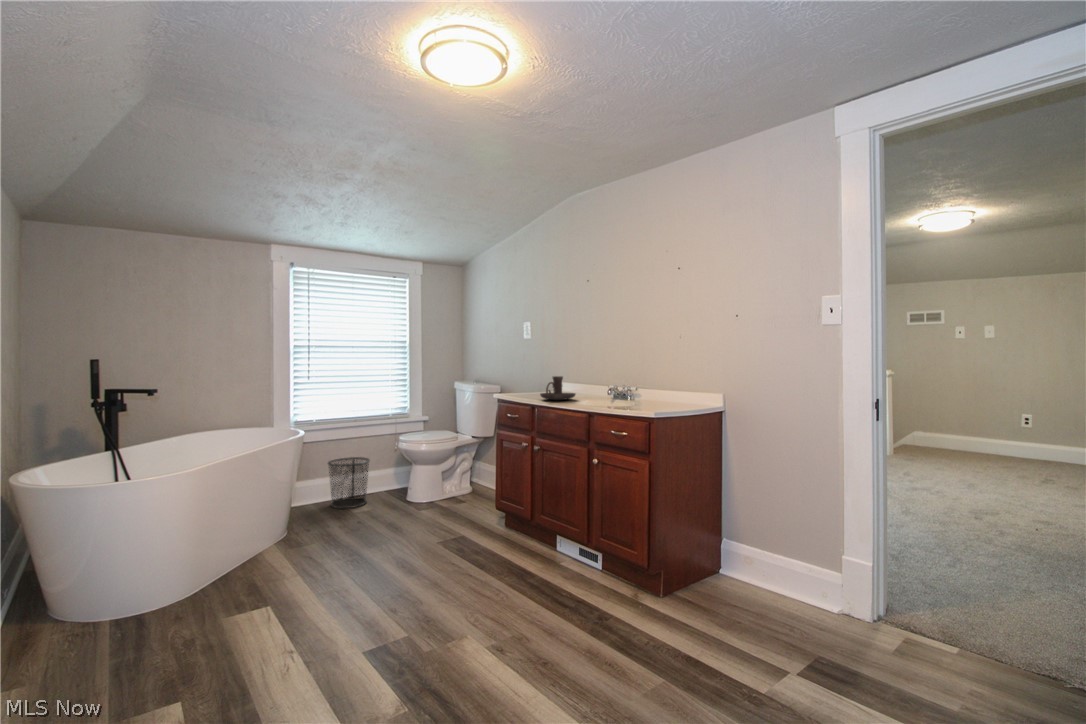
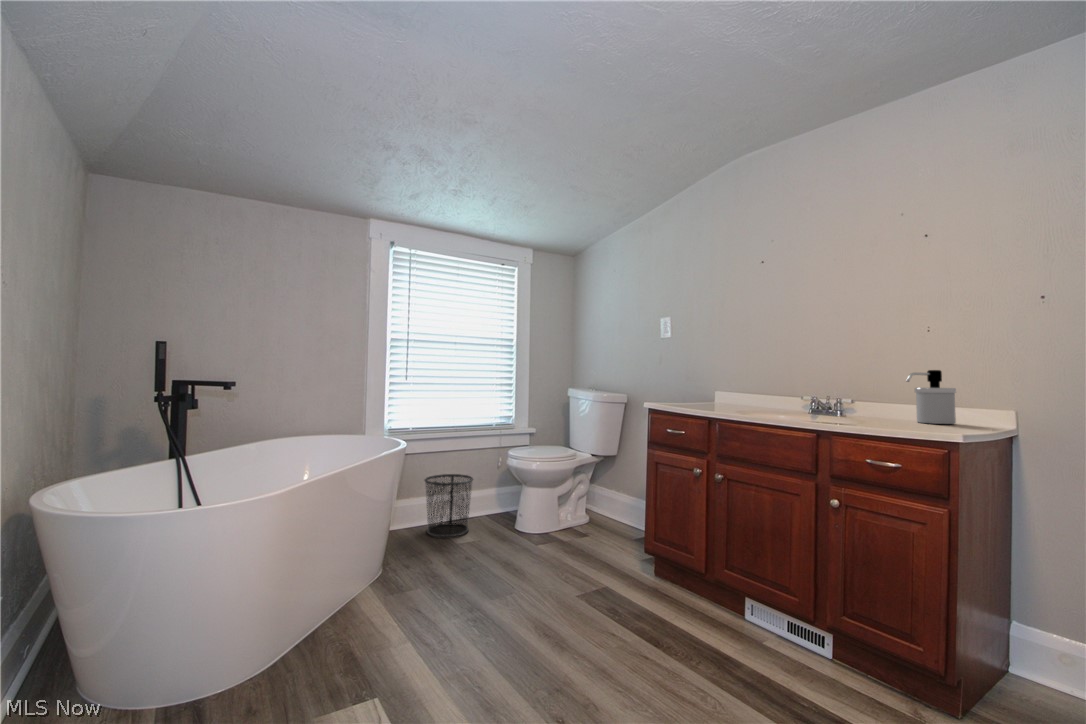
soap dispenser: none [649,371,681,408] -> present [907,370,956,424]
candle holder: present [540,376,575,400] -> none [710,378,762,410]

